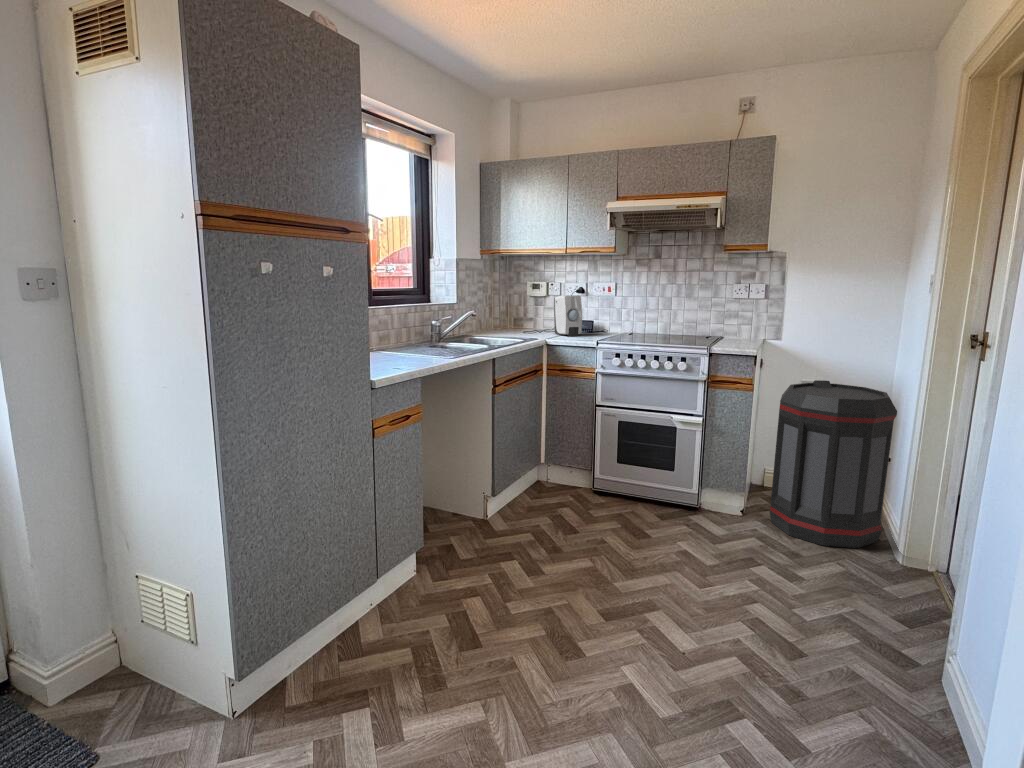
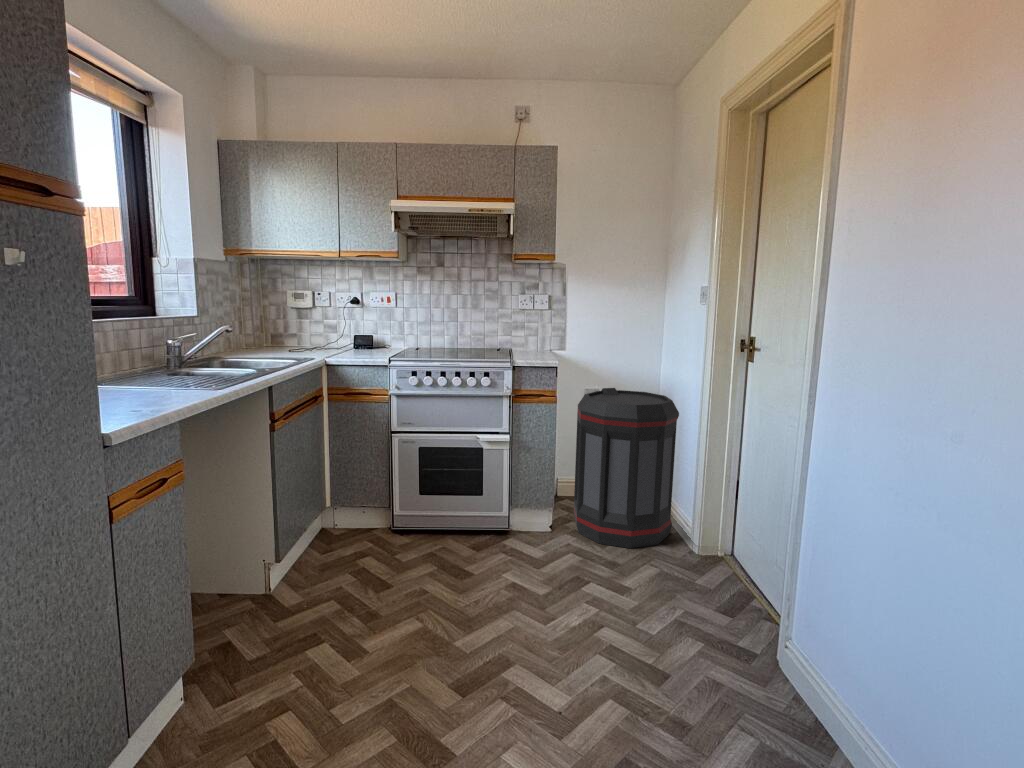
soap dispenser: present [554,296,582,336] -> none [327,307,364,354]

